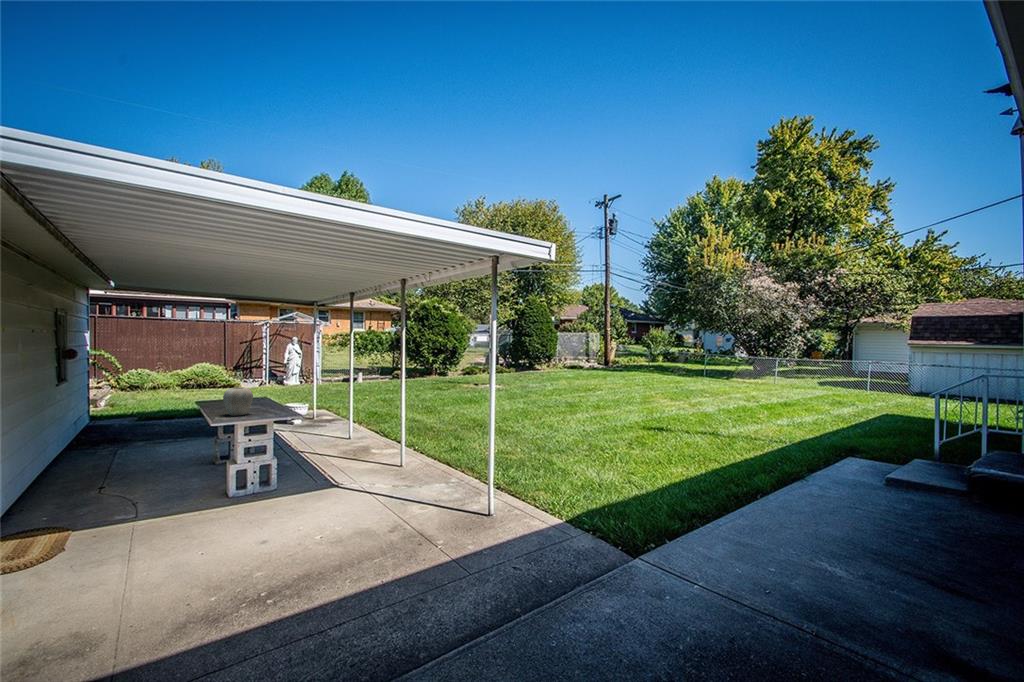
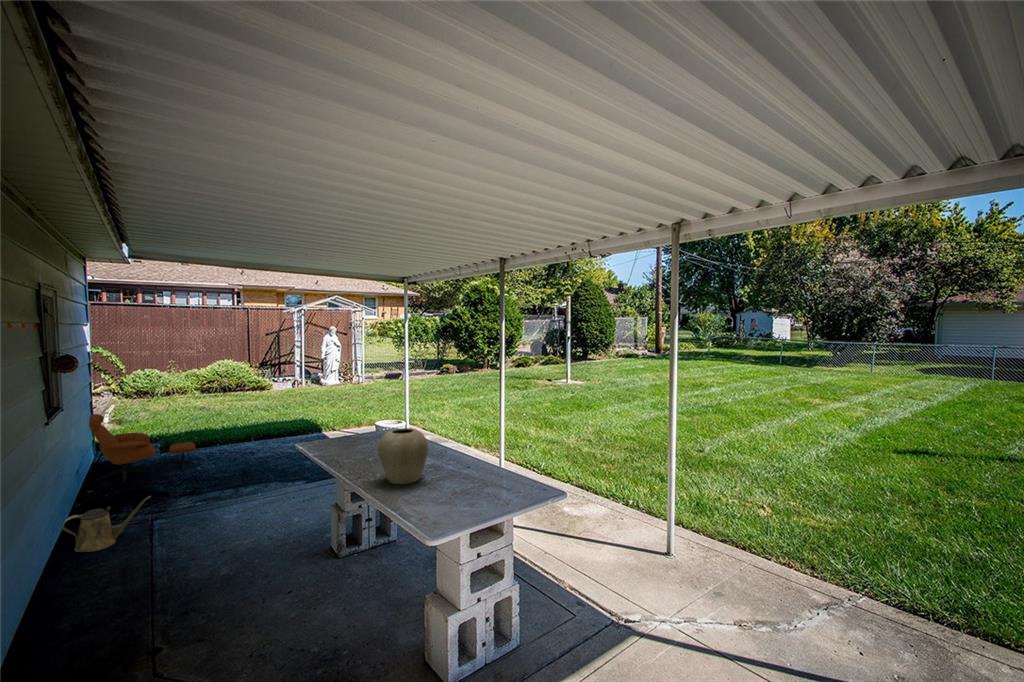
lounge chair: none [84,390,159,434] -> present [89,414,202,482]
watering can: none [61,432,114,460] -> present [62,496,151,552]

